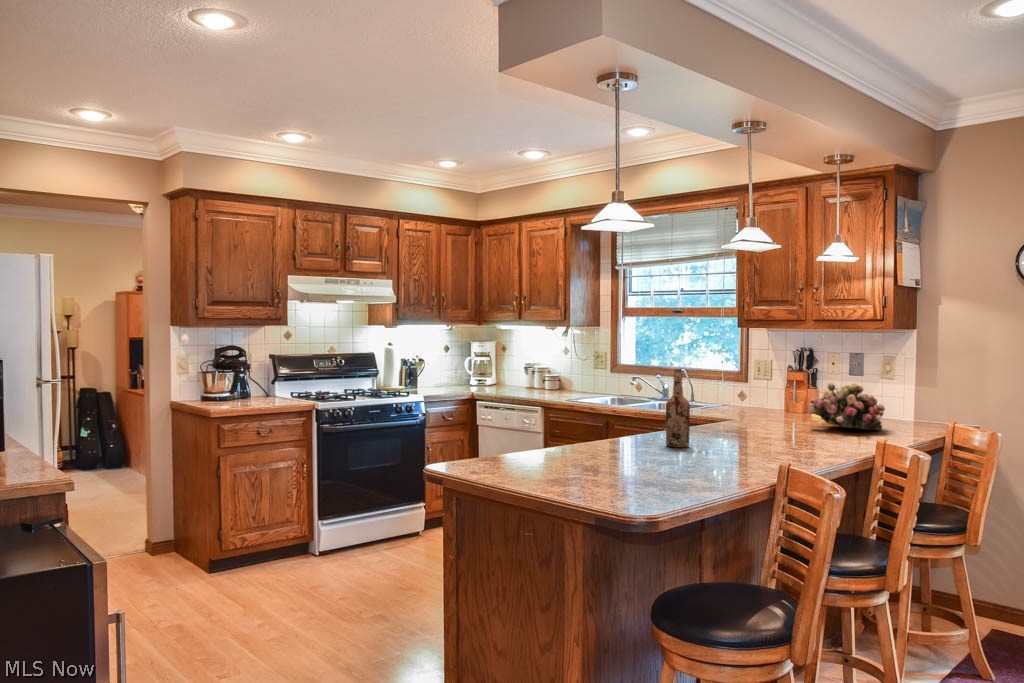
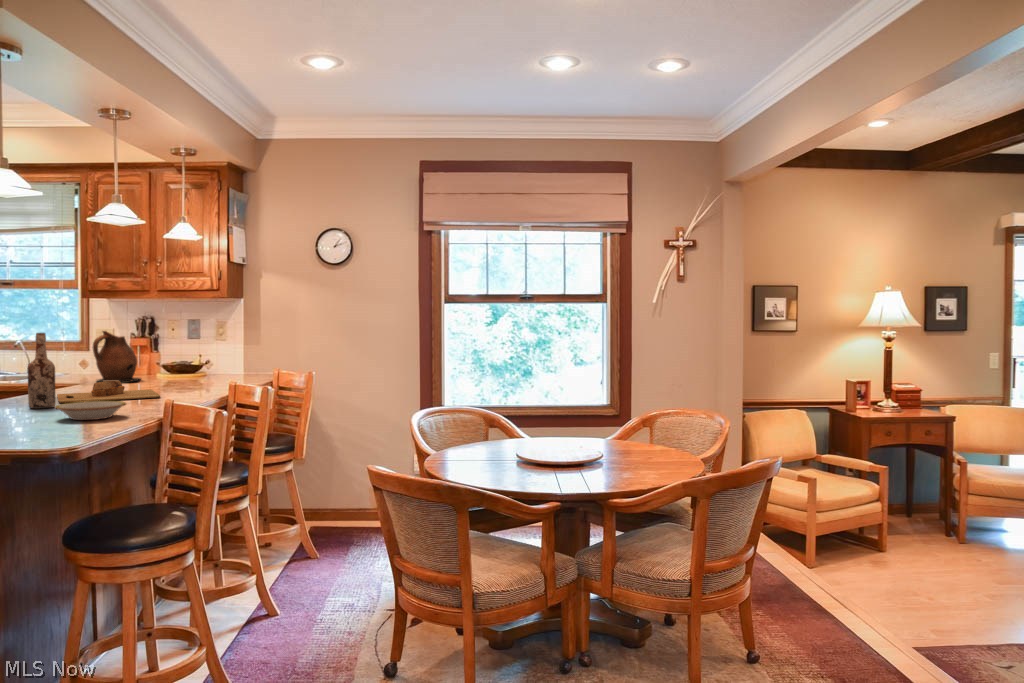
ceramic pitcher: none [744,364,793,421] -> present [93,331,140,382]
flower arrangement: present [807,382,885,431] -> none [159,344,224,382]
cutting board: none [695,422,797,447] -> present [57,381,160,403]
bowl: none [676,447,746,471] -> present [55,401,126,420]

